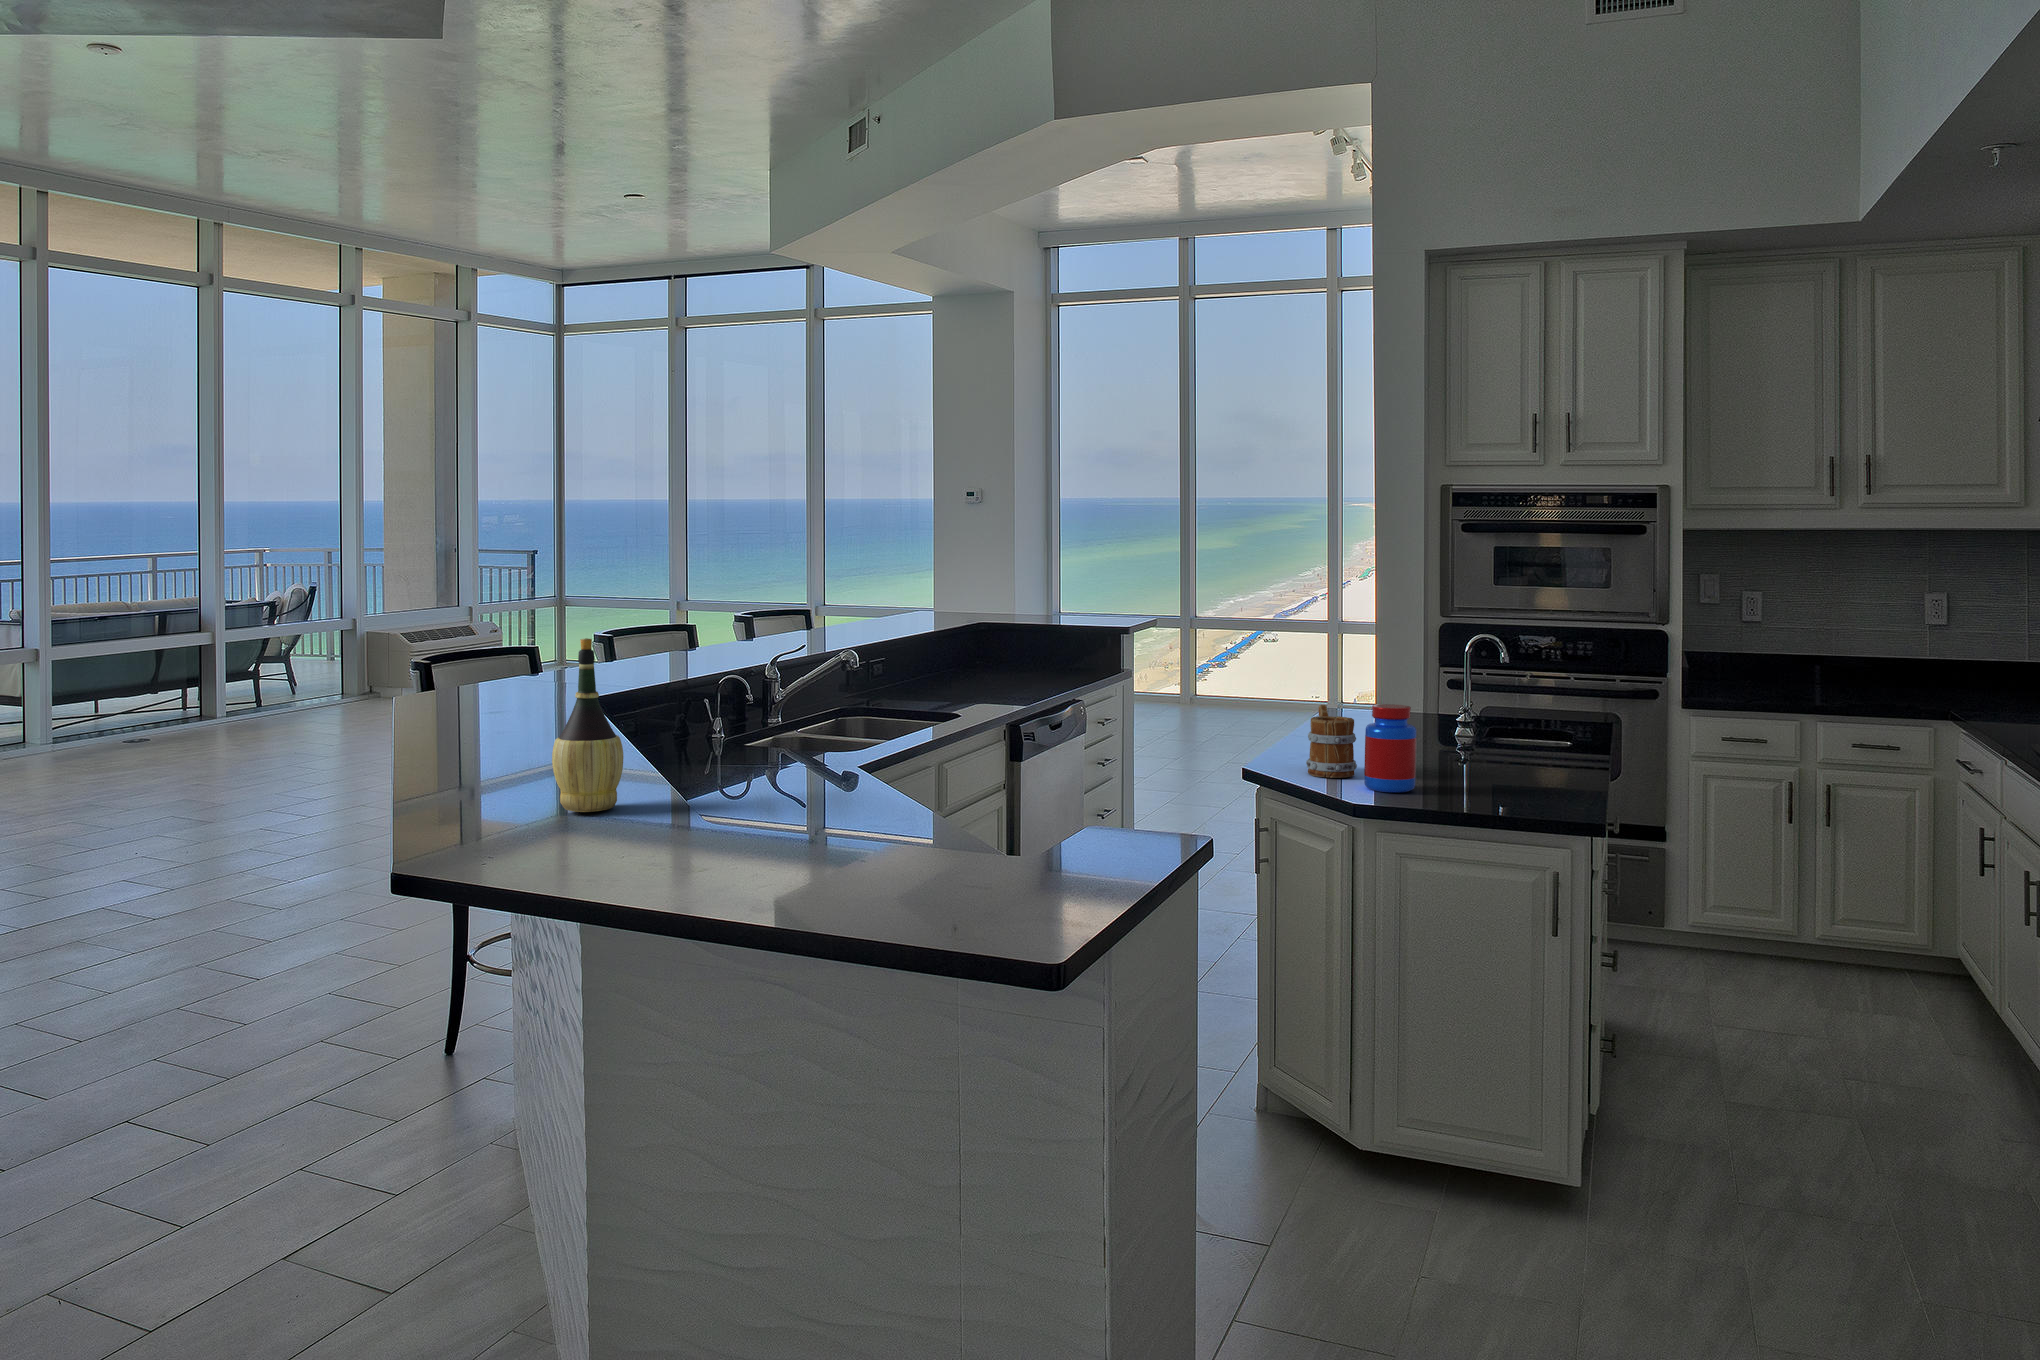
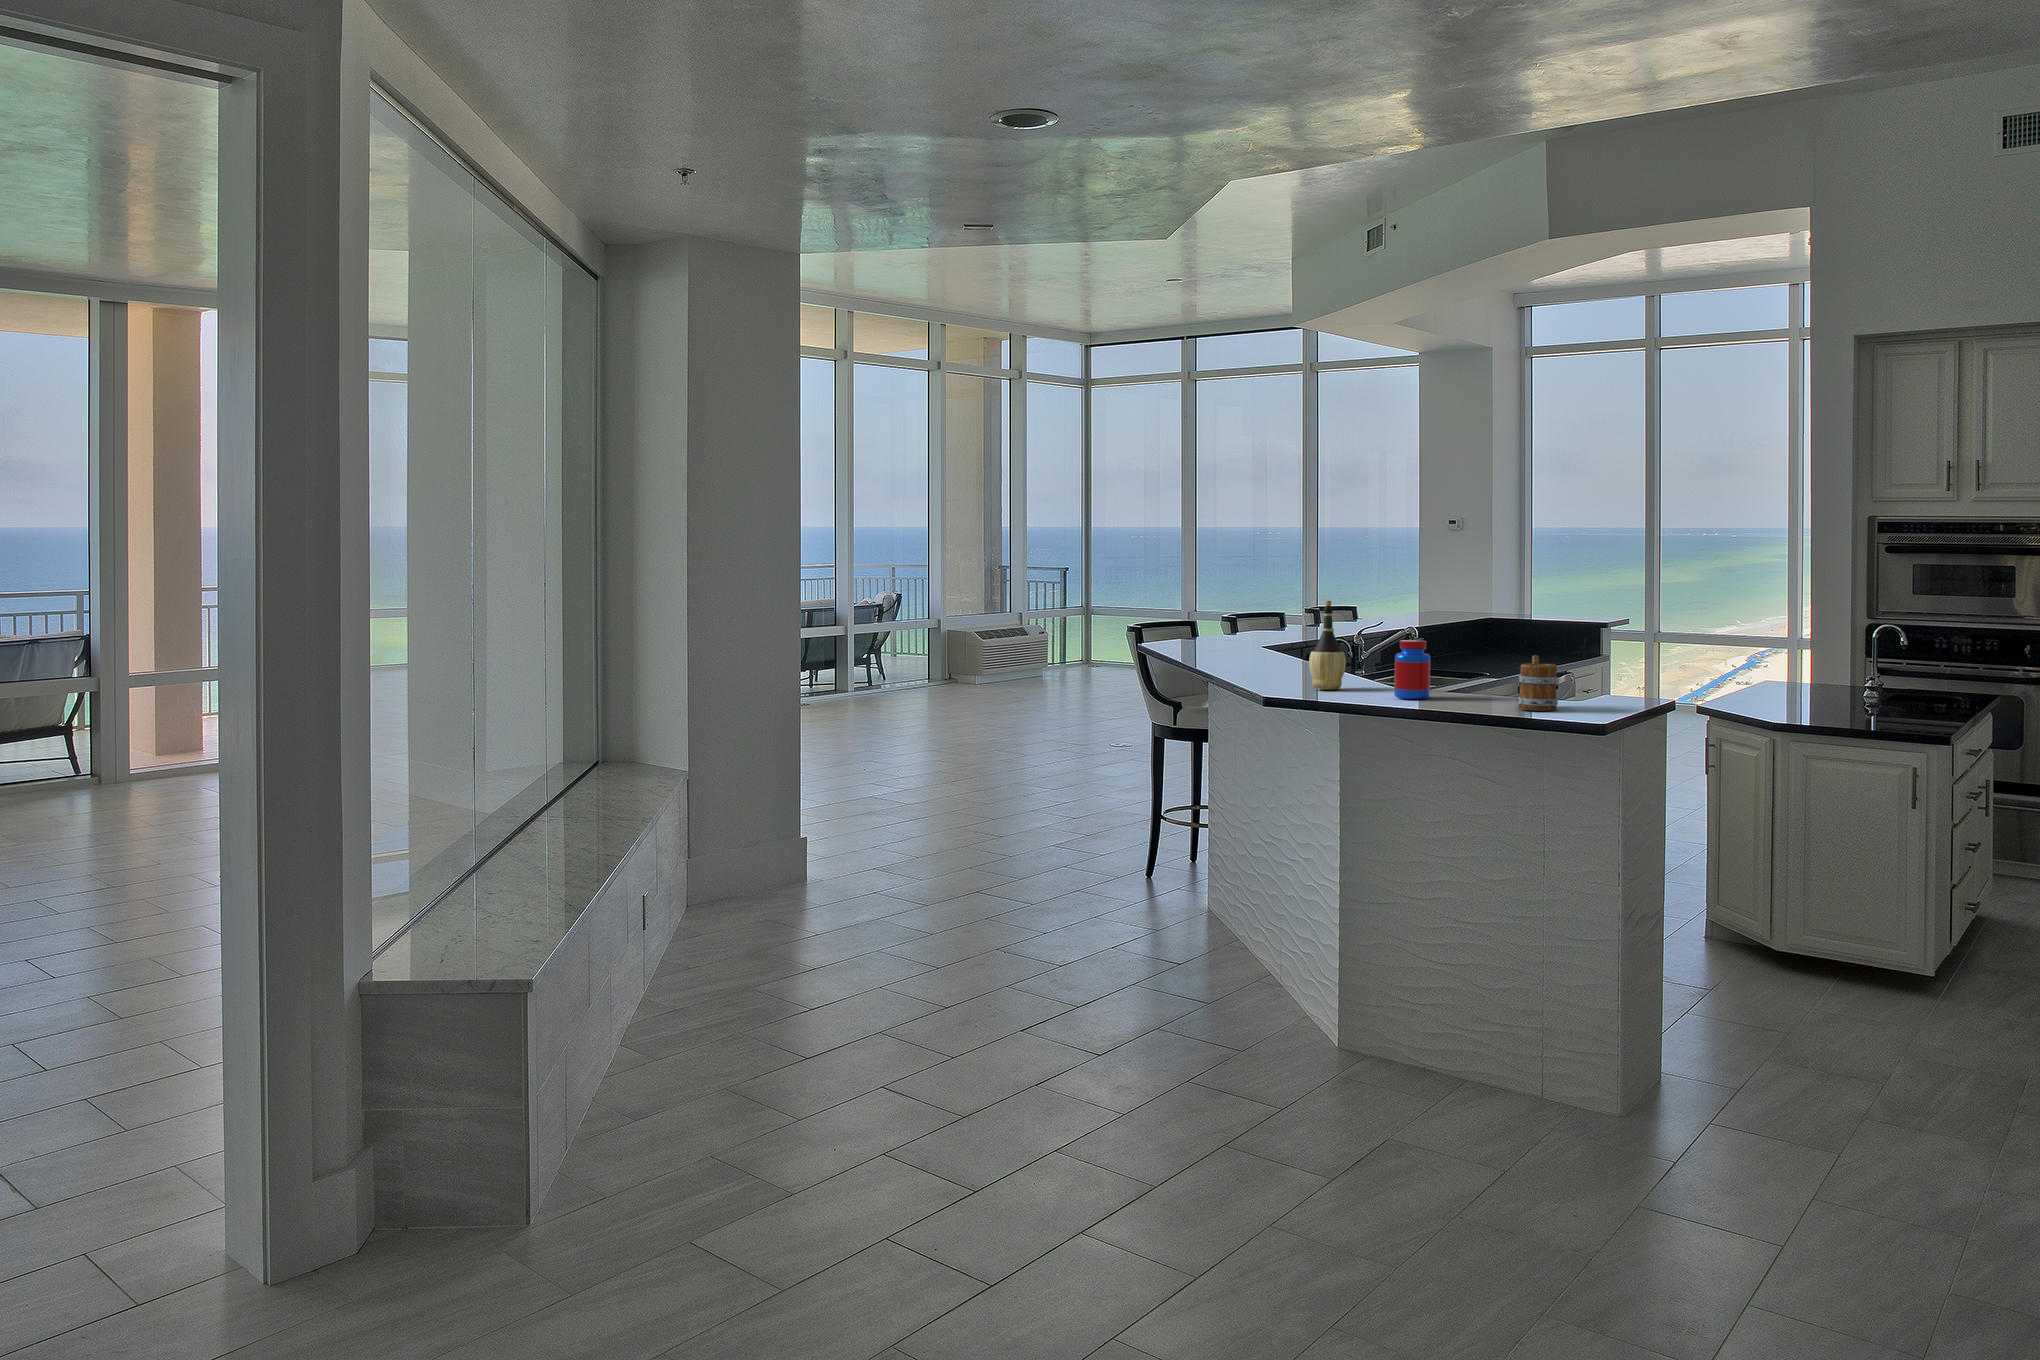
jar: present [1364,704,1417,793] -> present [1394,640,1430,699]
mug: present [1306,705,1357,778] -> present [1518,655,1558,711]

